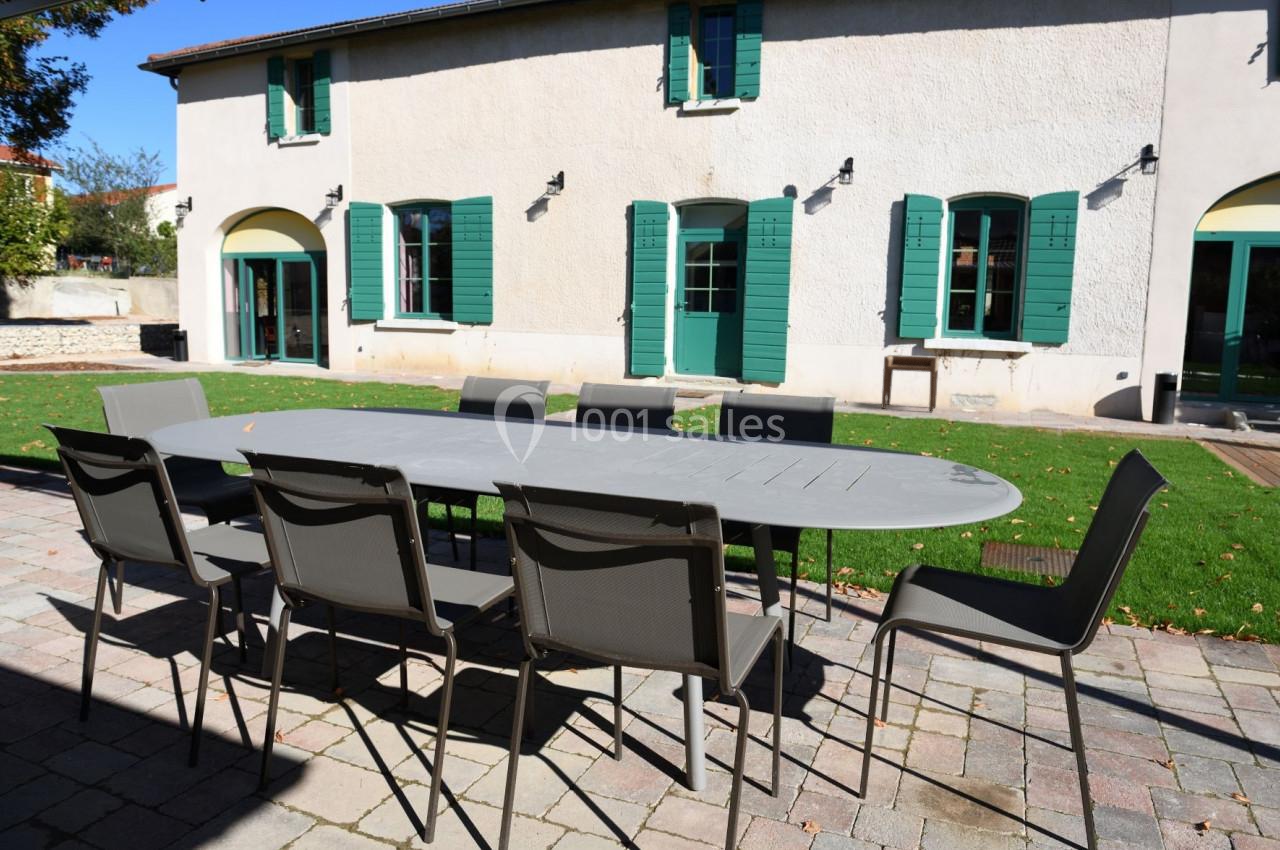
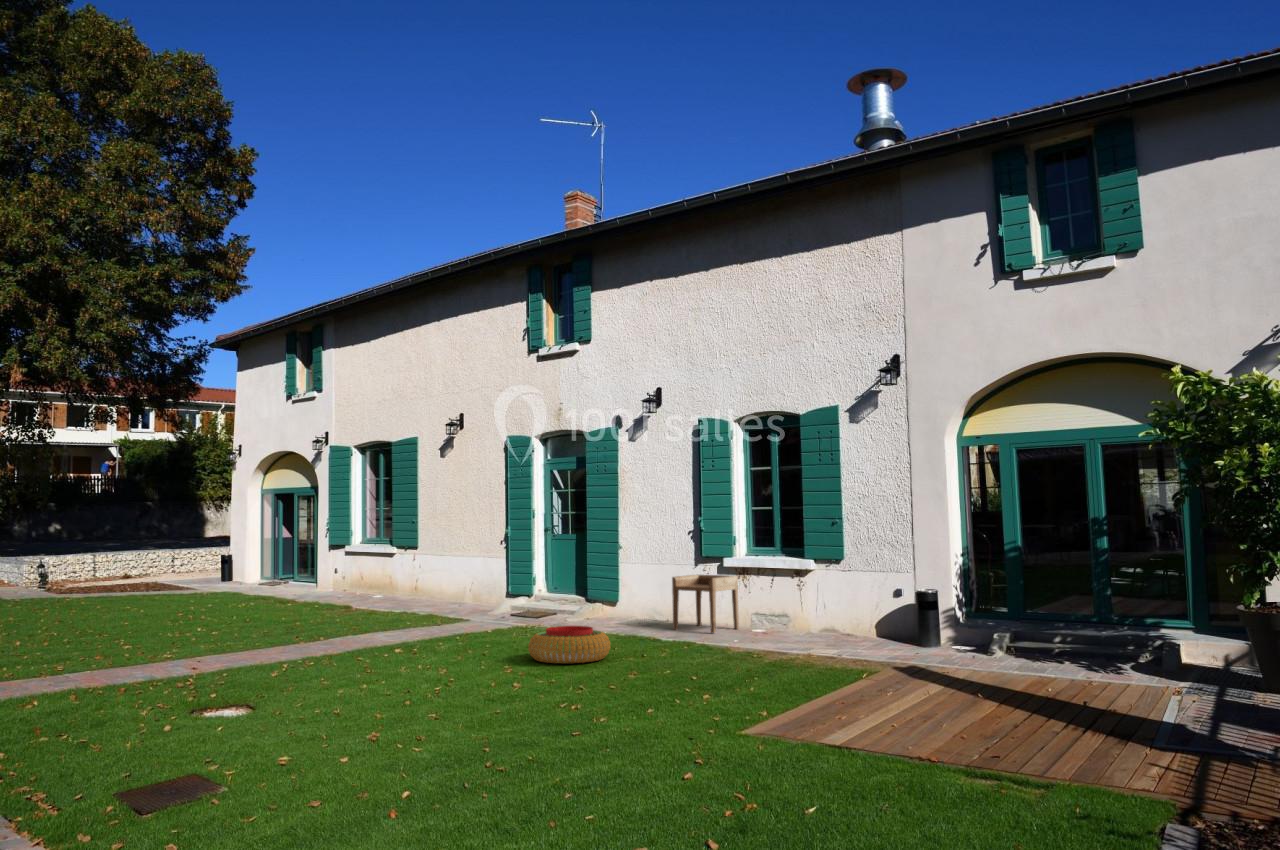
pouf: none [863,404,951,441] -> present [528,626,610,663]

